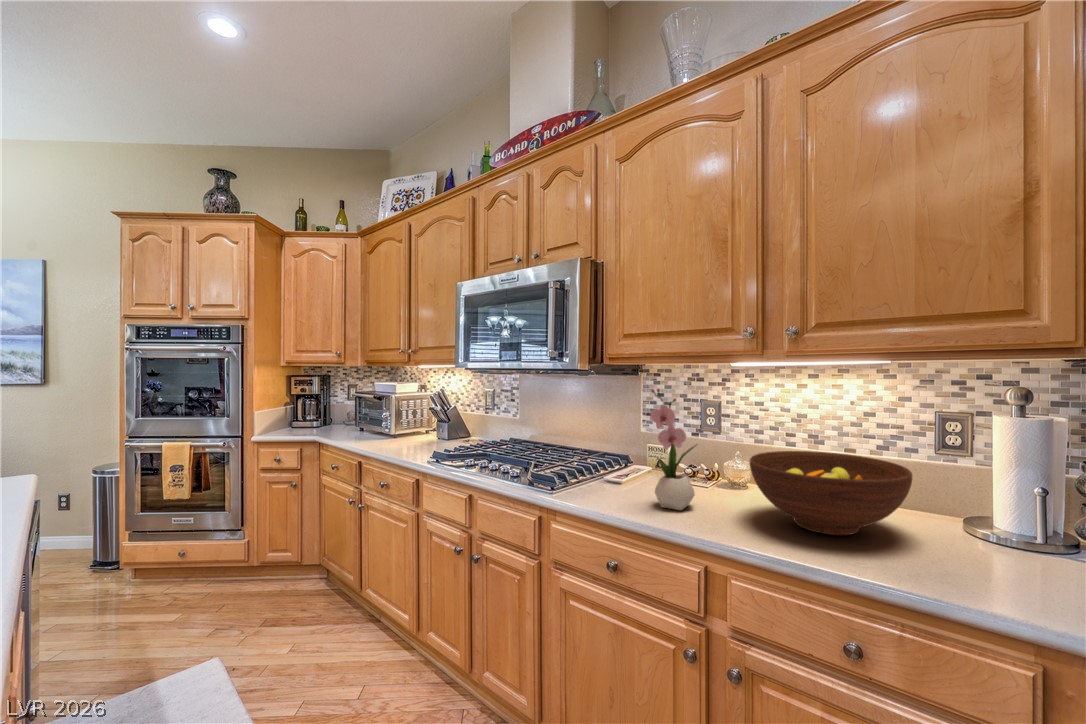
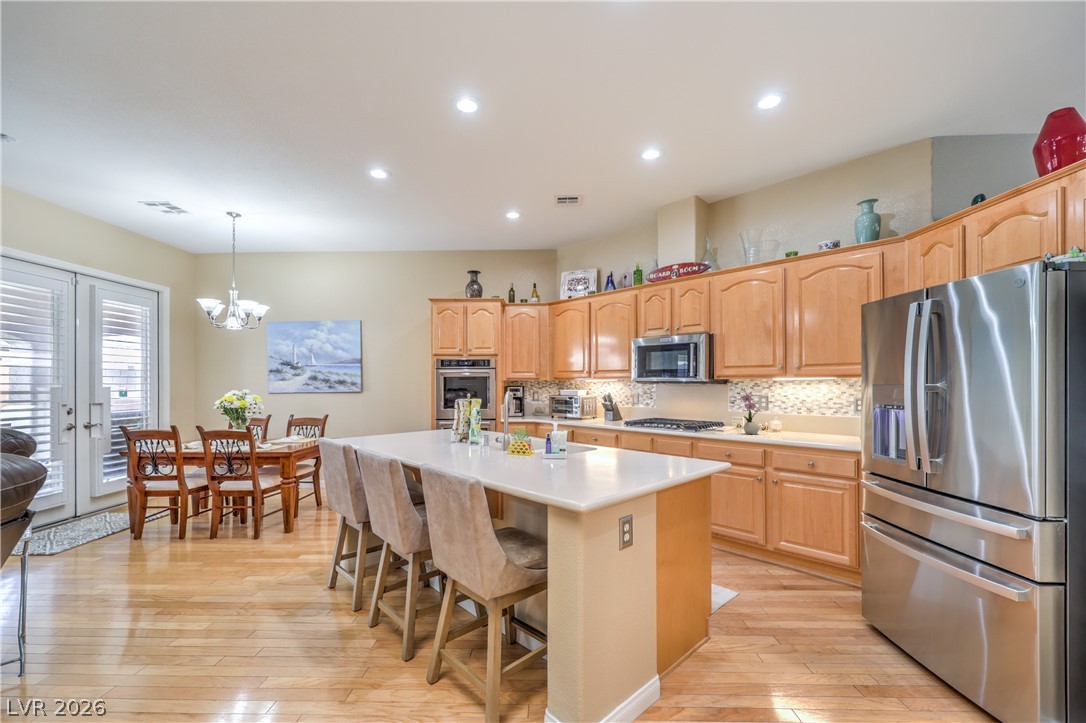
fruit bowl: present [750,451,912,535] -> none [781,412,837,437]

